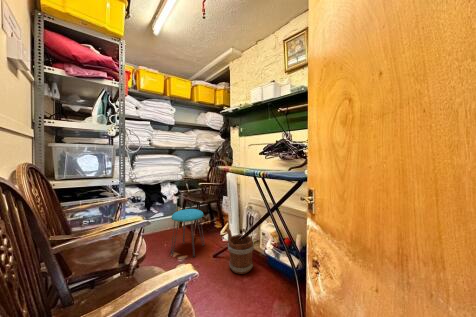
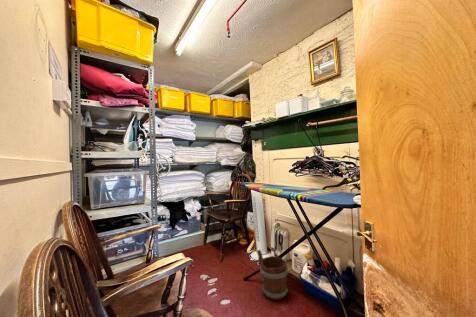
stool: present [171,209,205,257] -> none [199,228,233,279]

